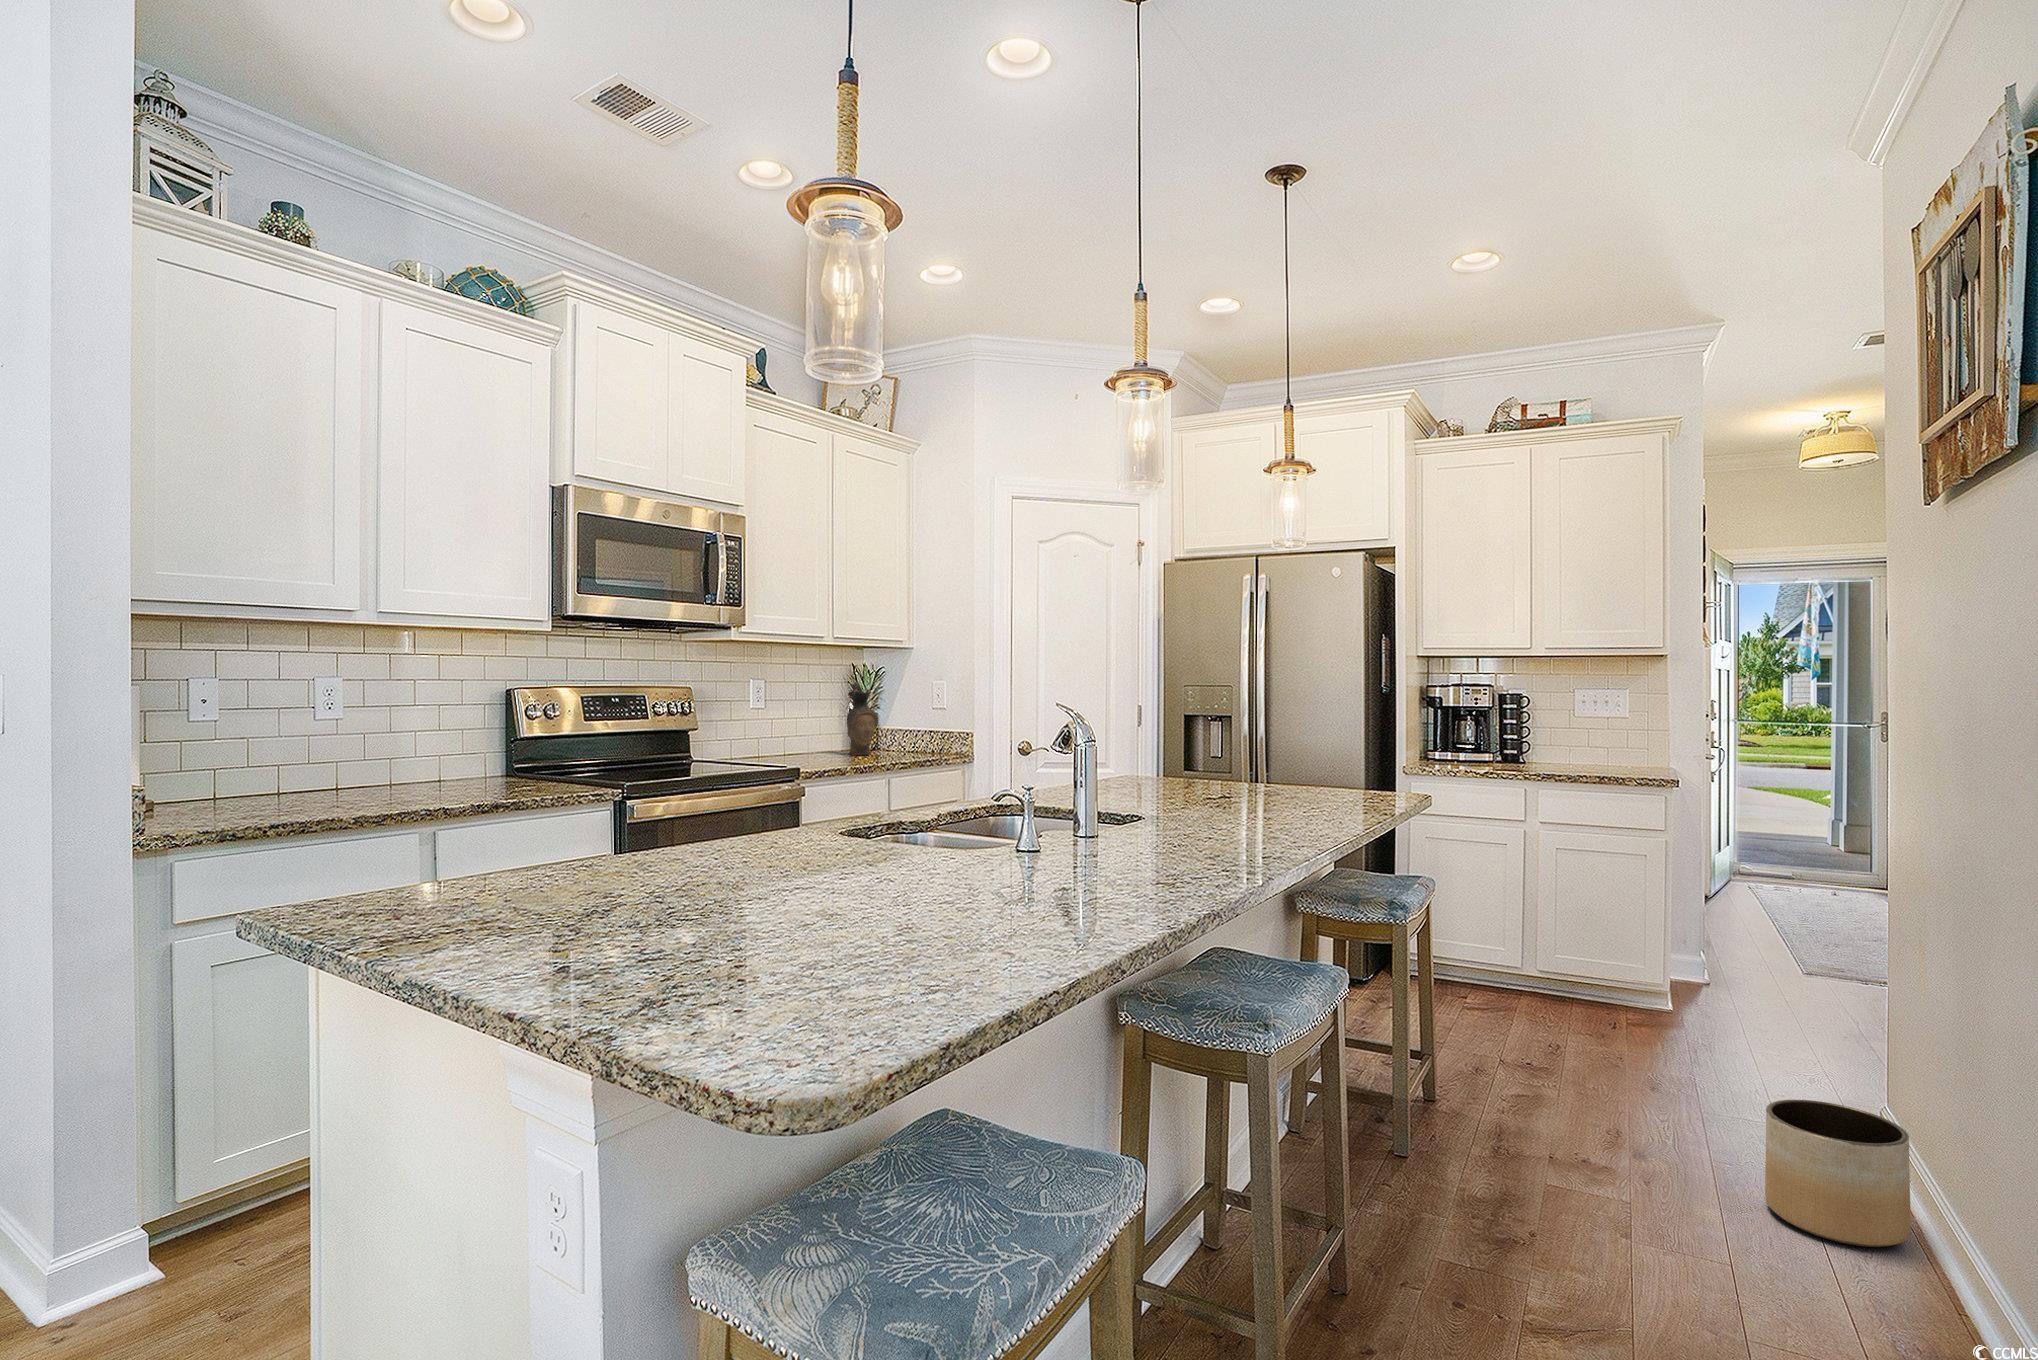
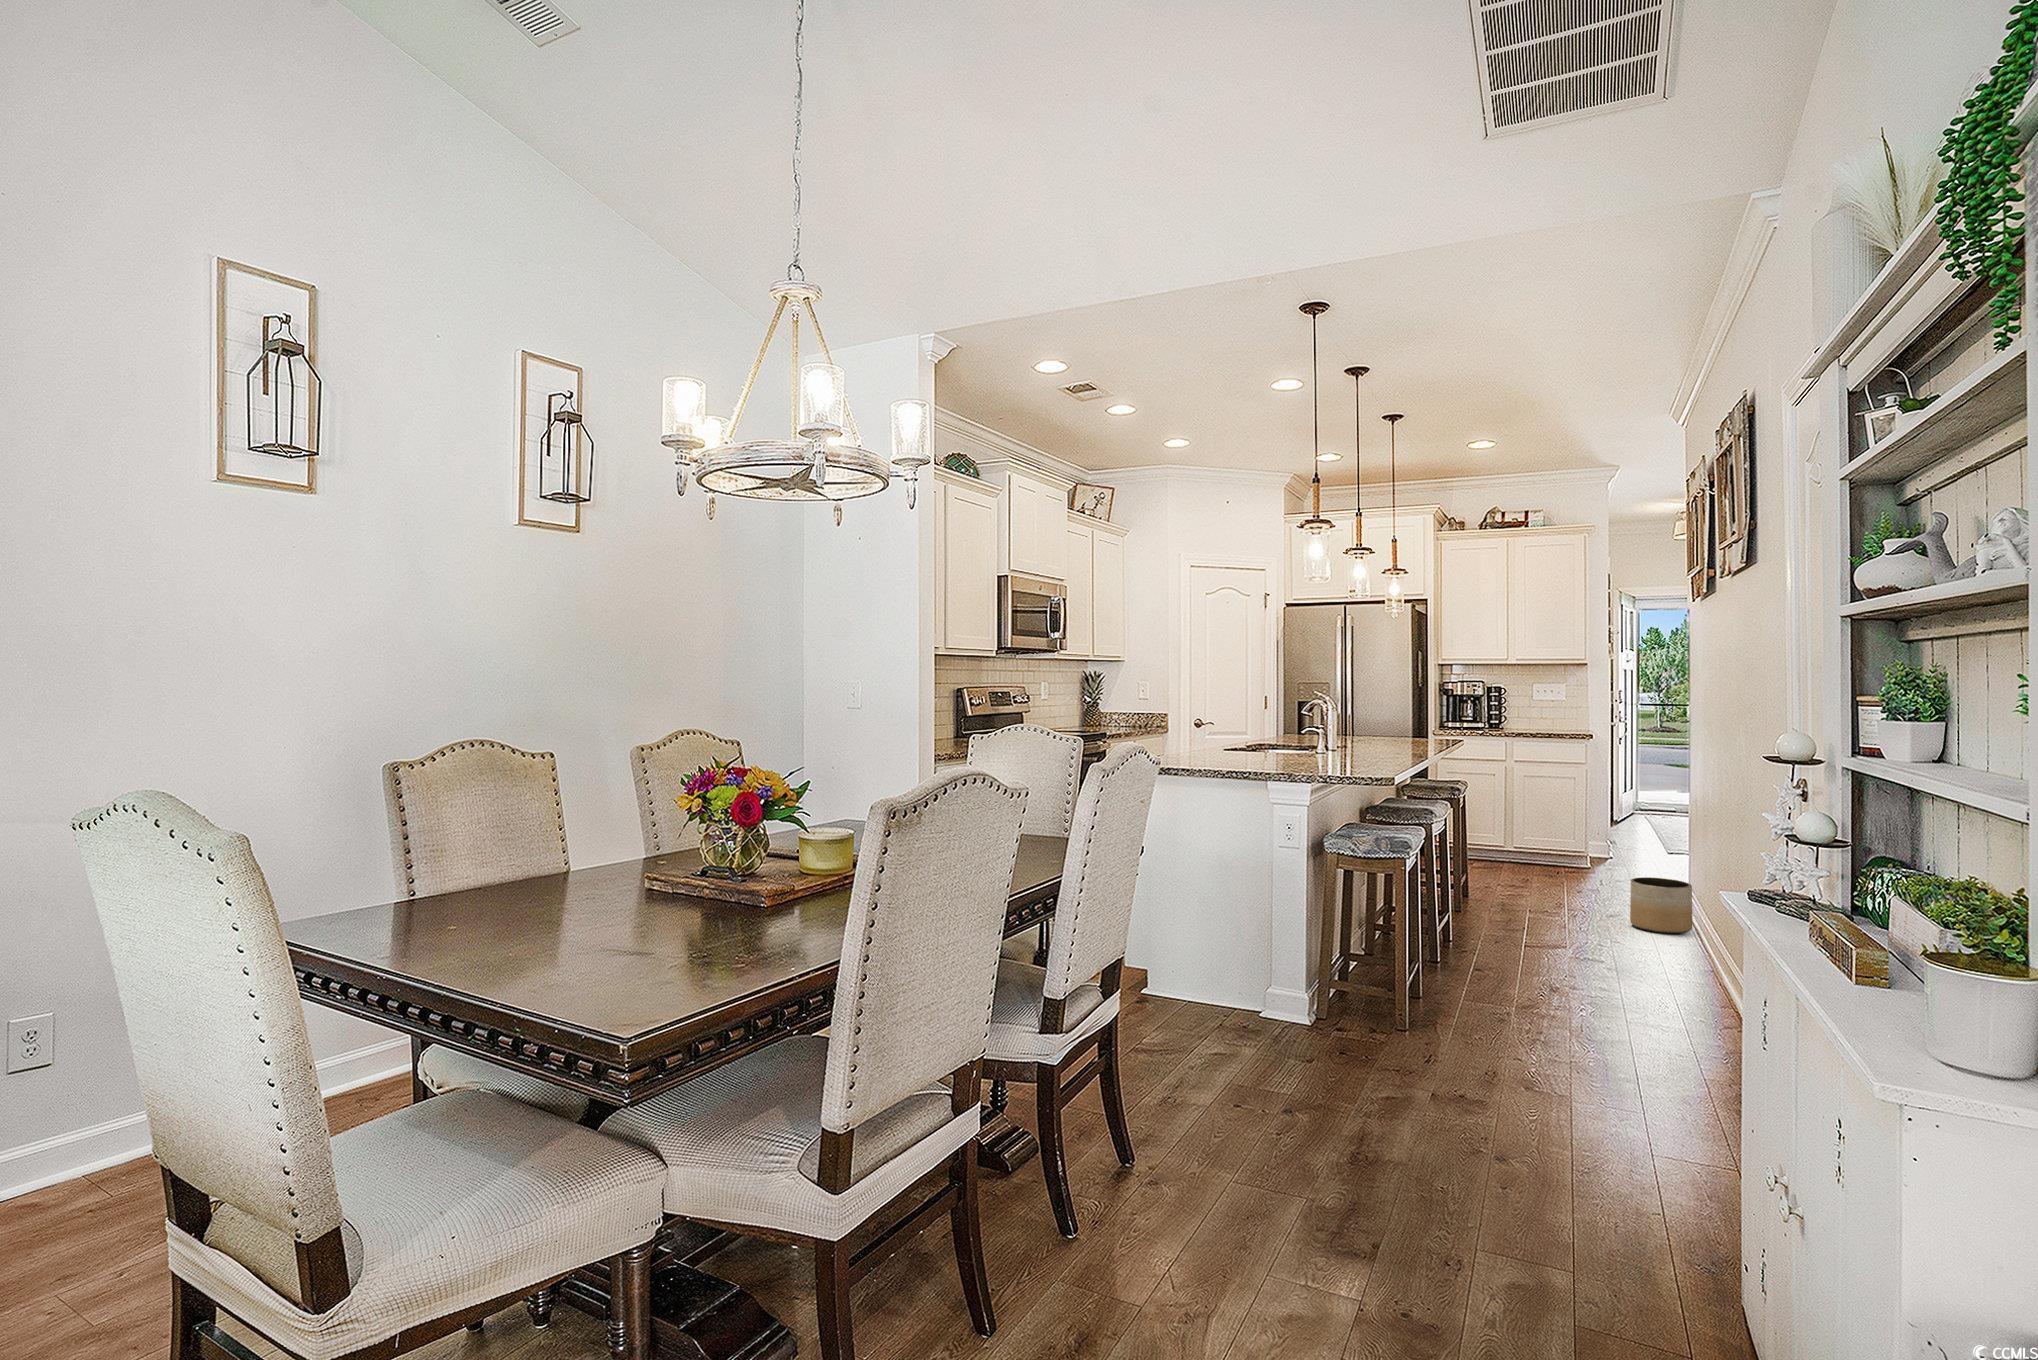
ceramic pitcher: present [847,682,879,755] -> none [1098,681,1117,725]

